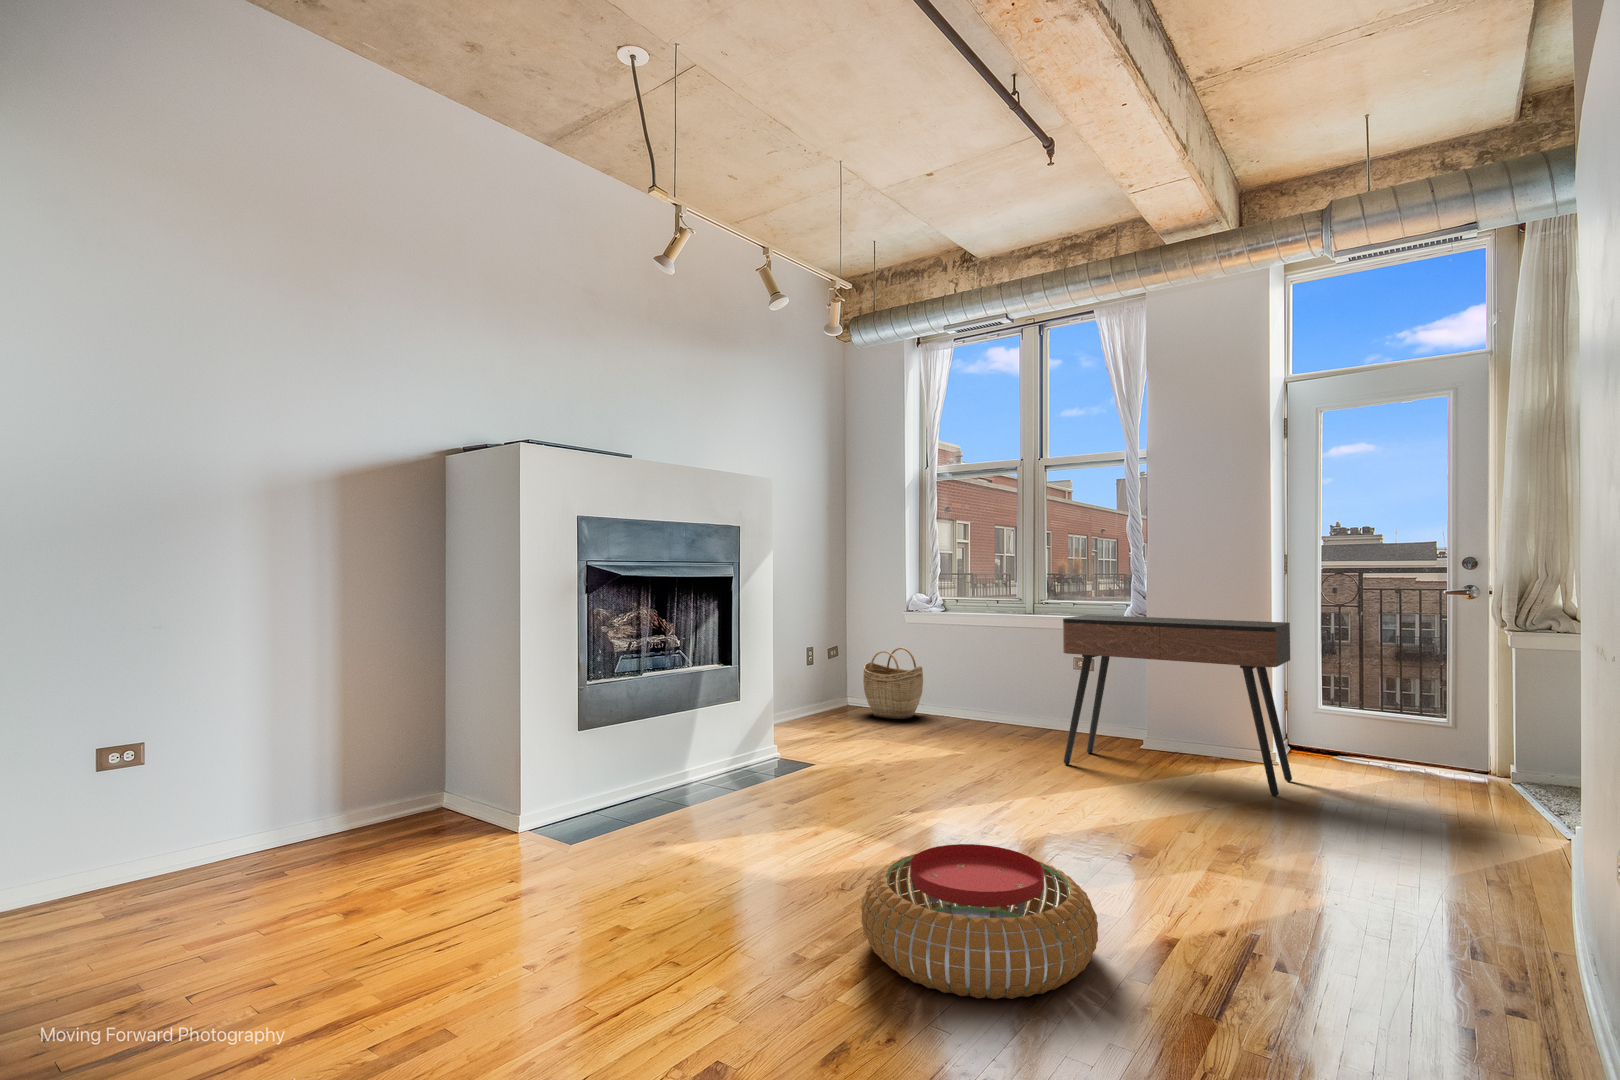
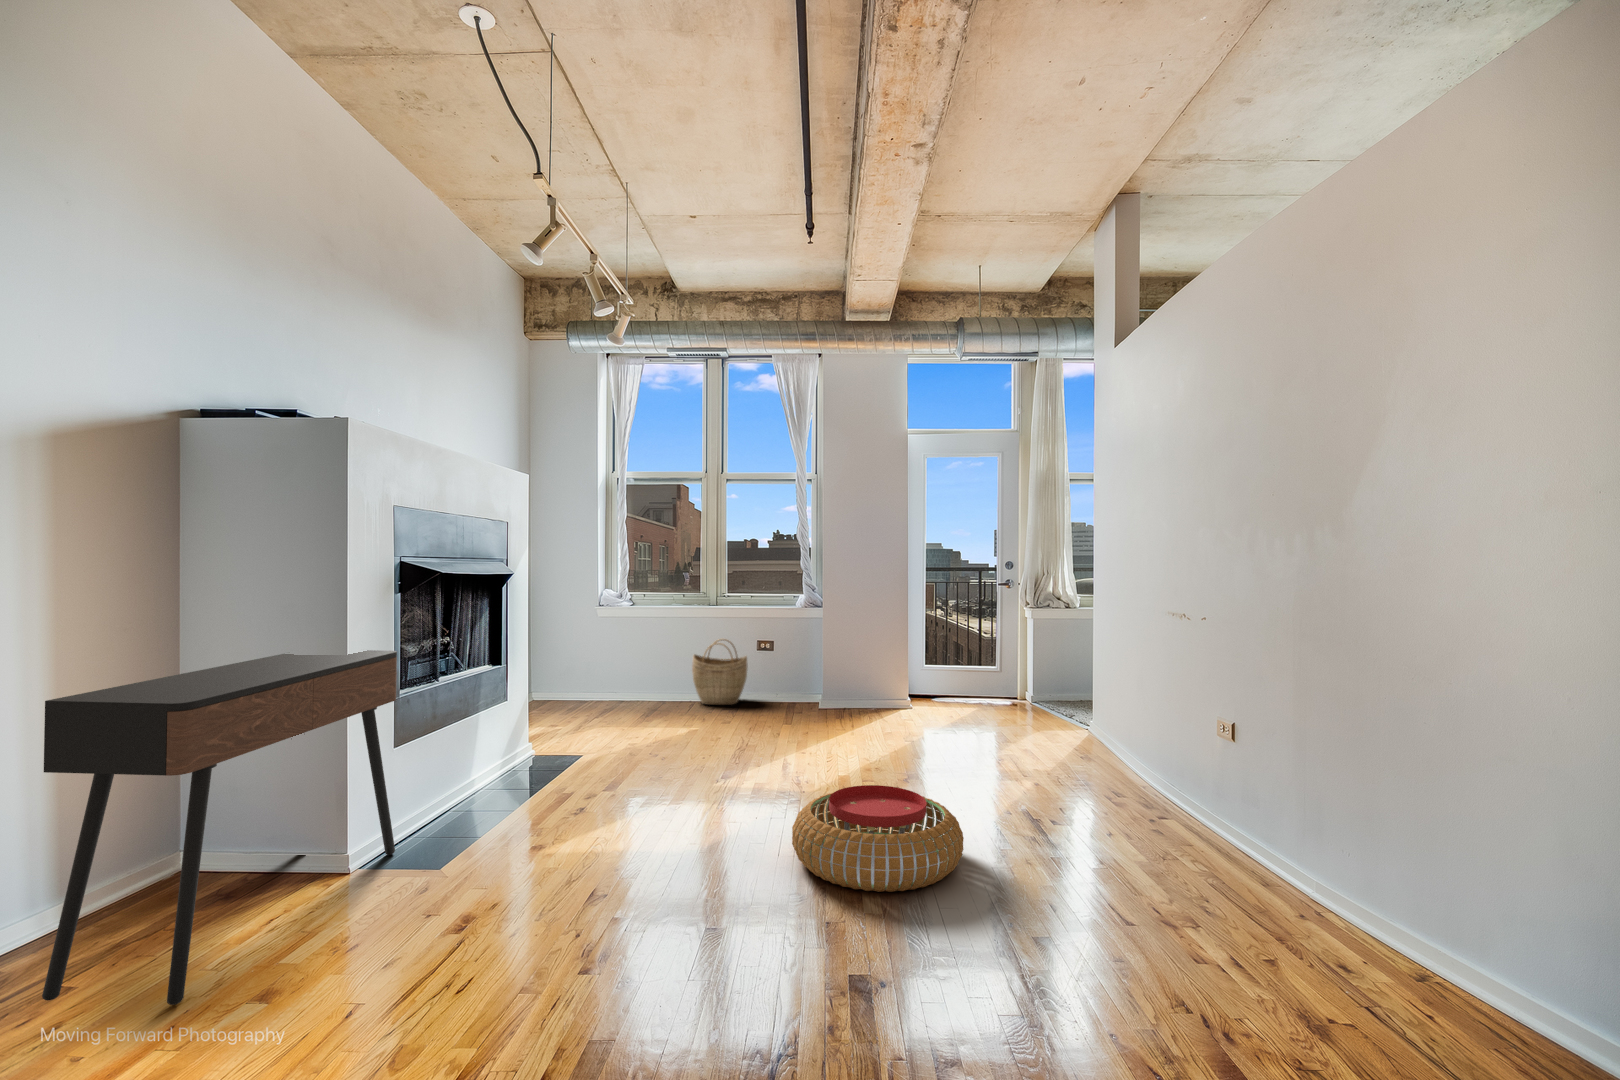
console table: present [1063,615,1292,796] -> present [42,650,397,1005]
woven basket: present [863,647,923,719] -> present [692,639,748,705]

